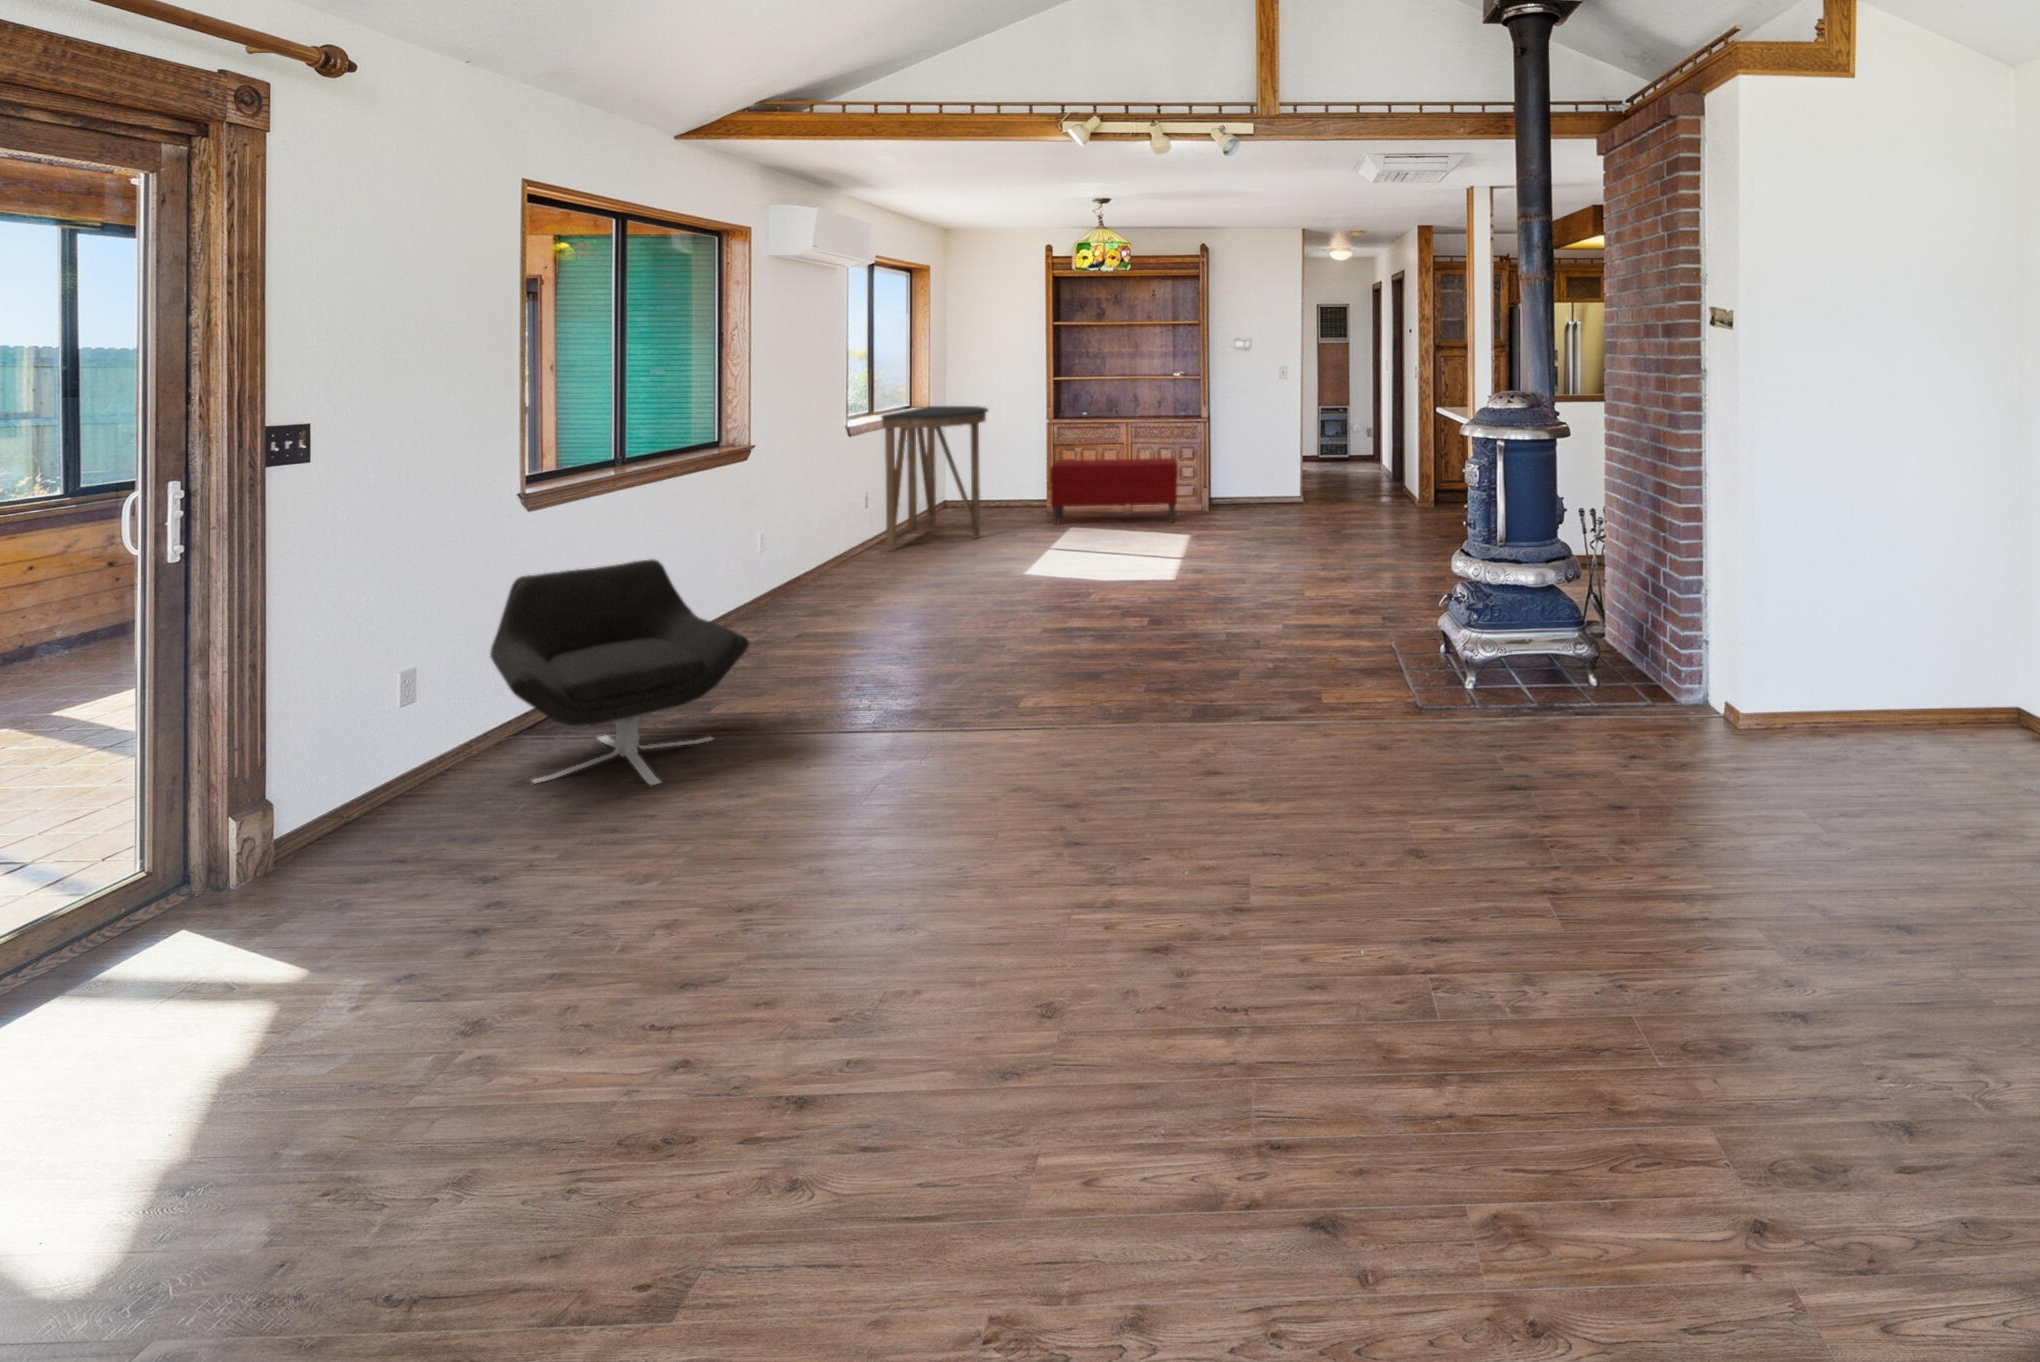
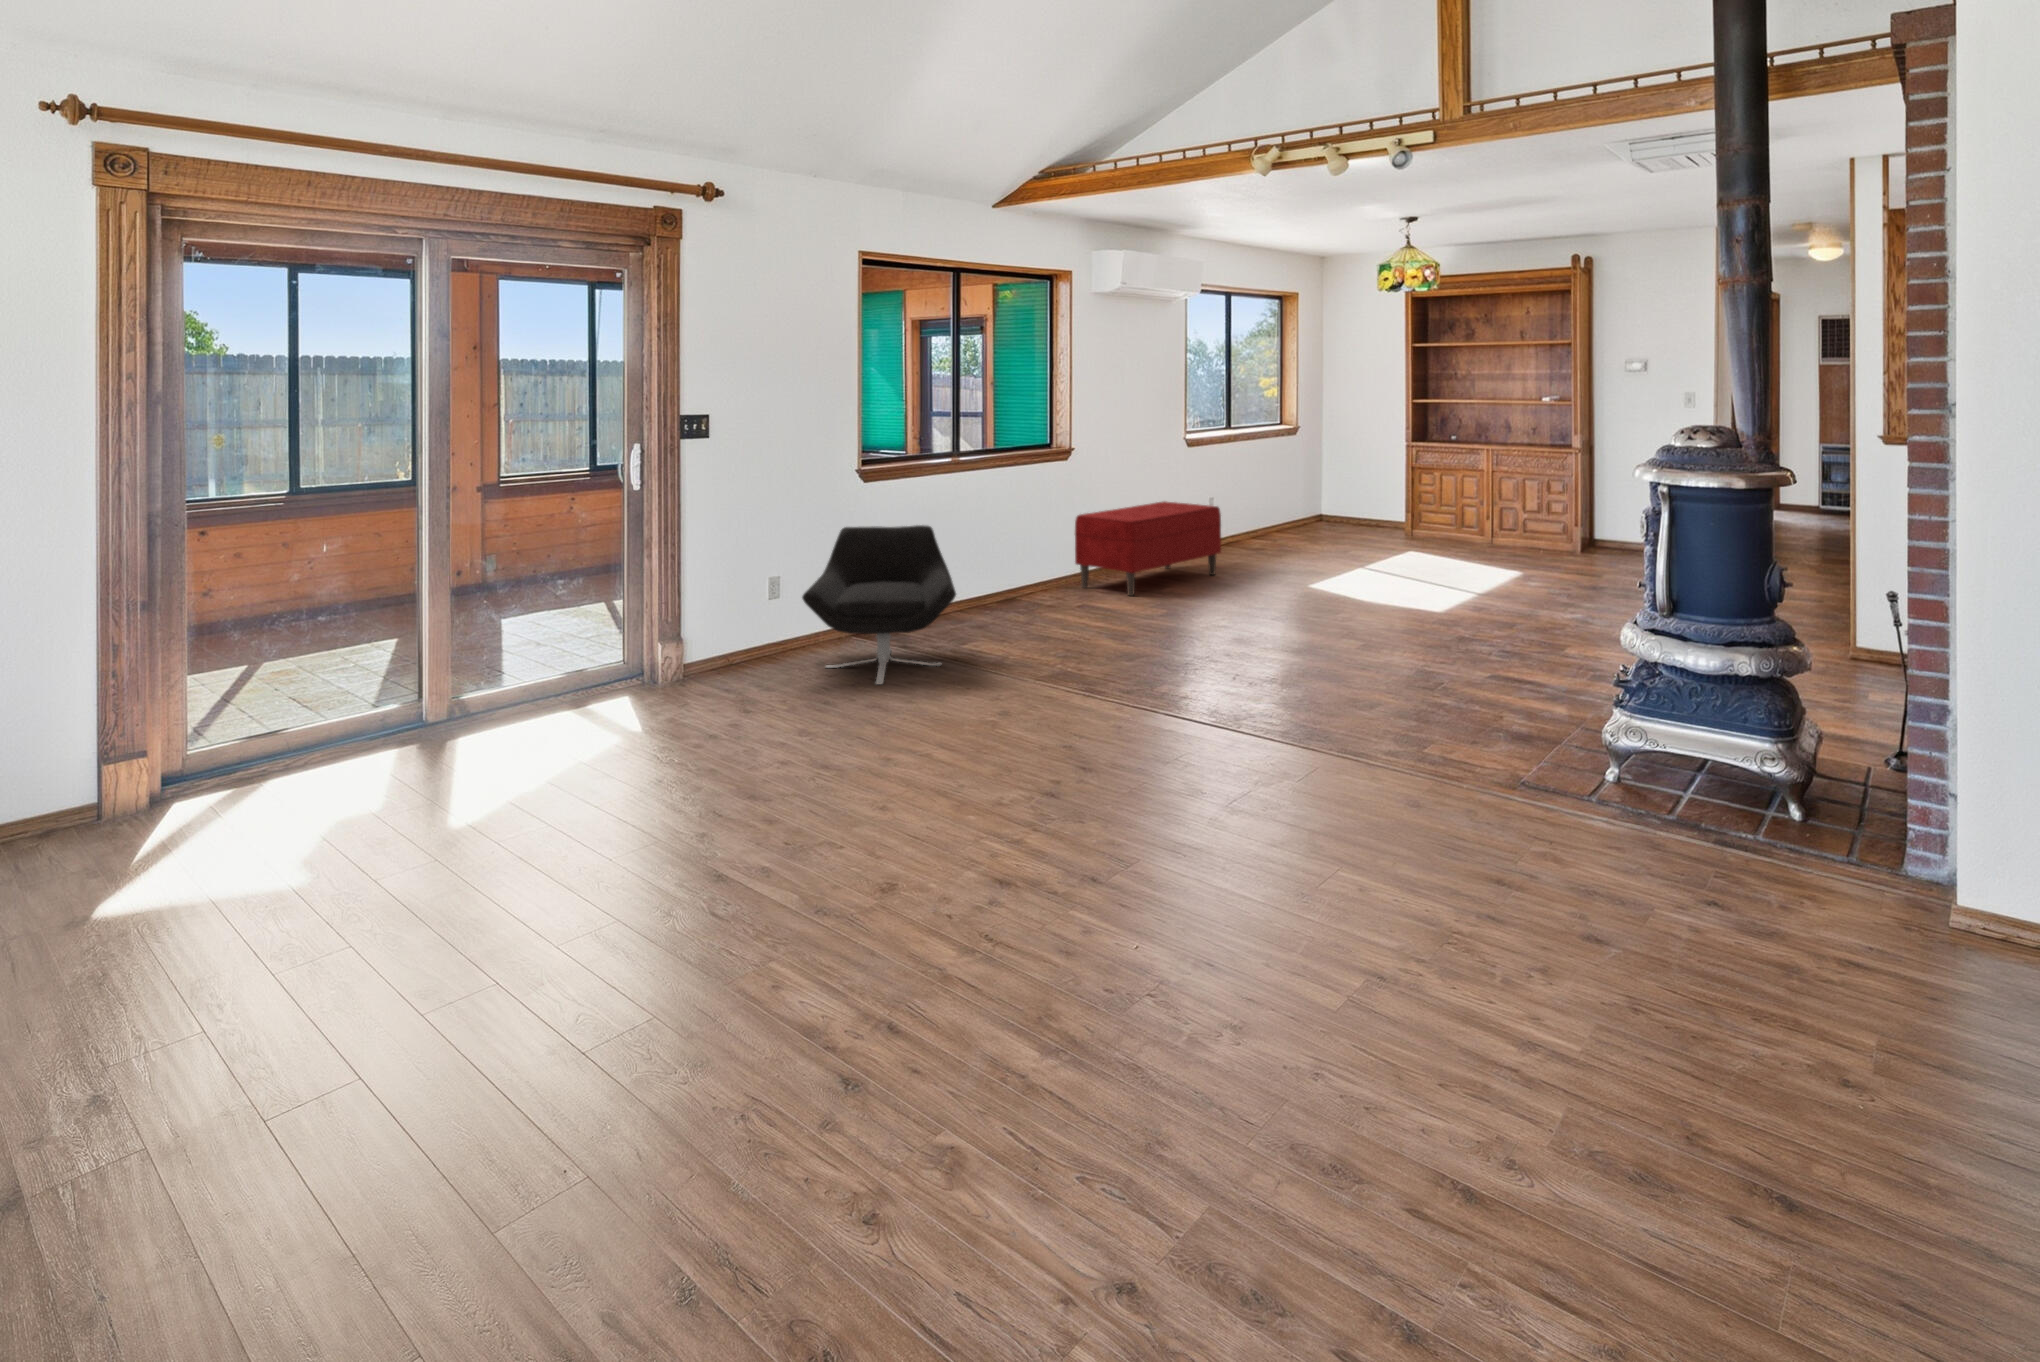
console table: present [881,406,988,551] -> none [1218,423,1332,553]
bench: present [1050,458,1178,525] -> present [1075,501,1221,596]

